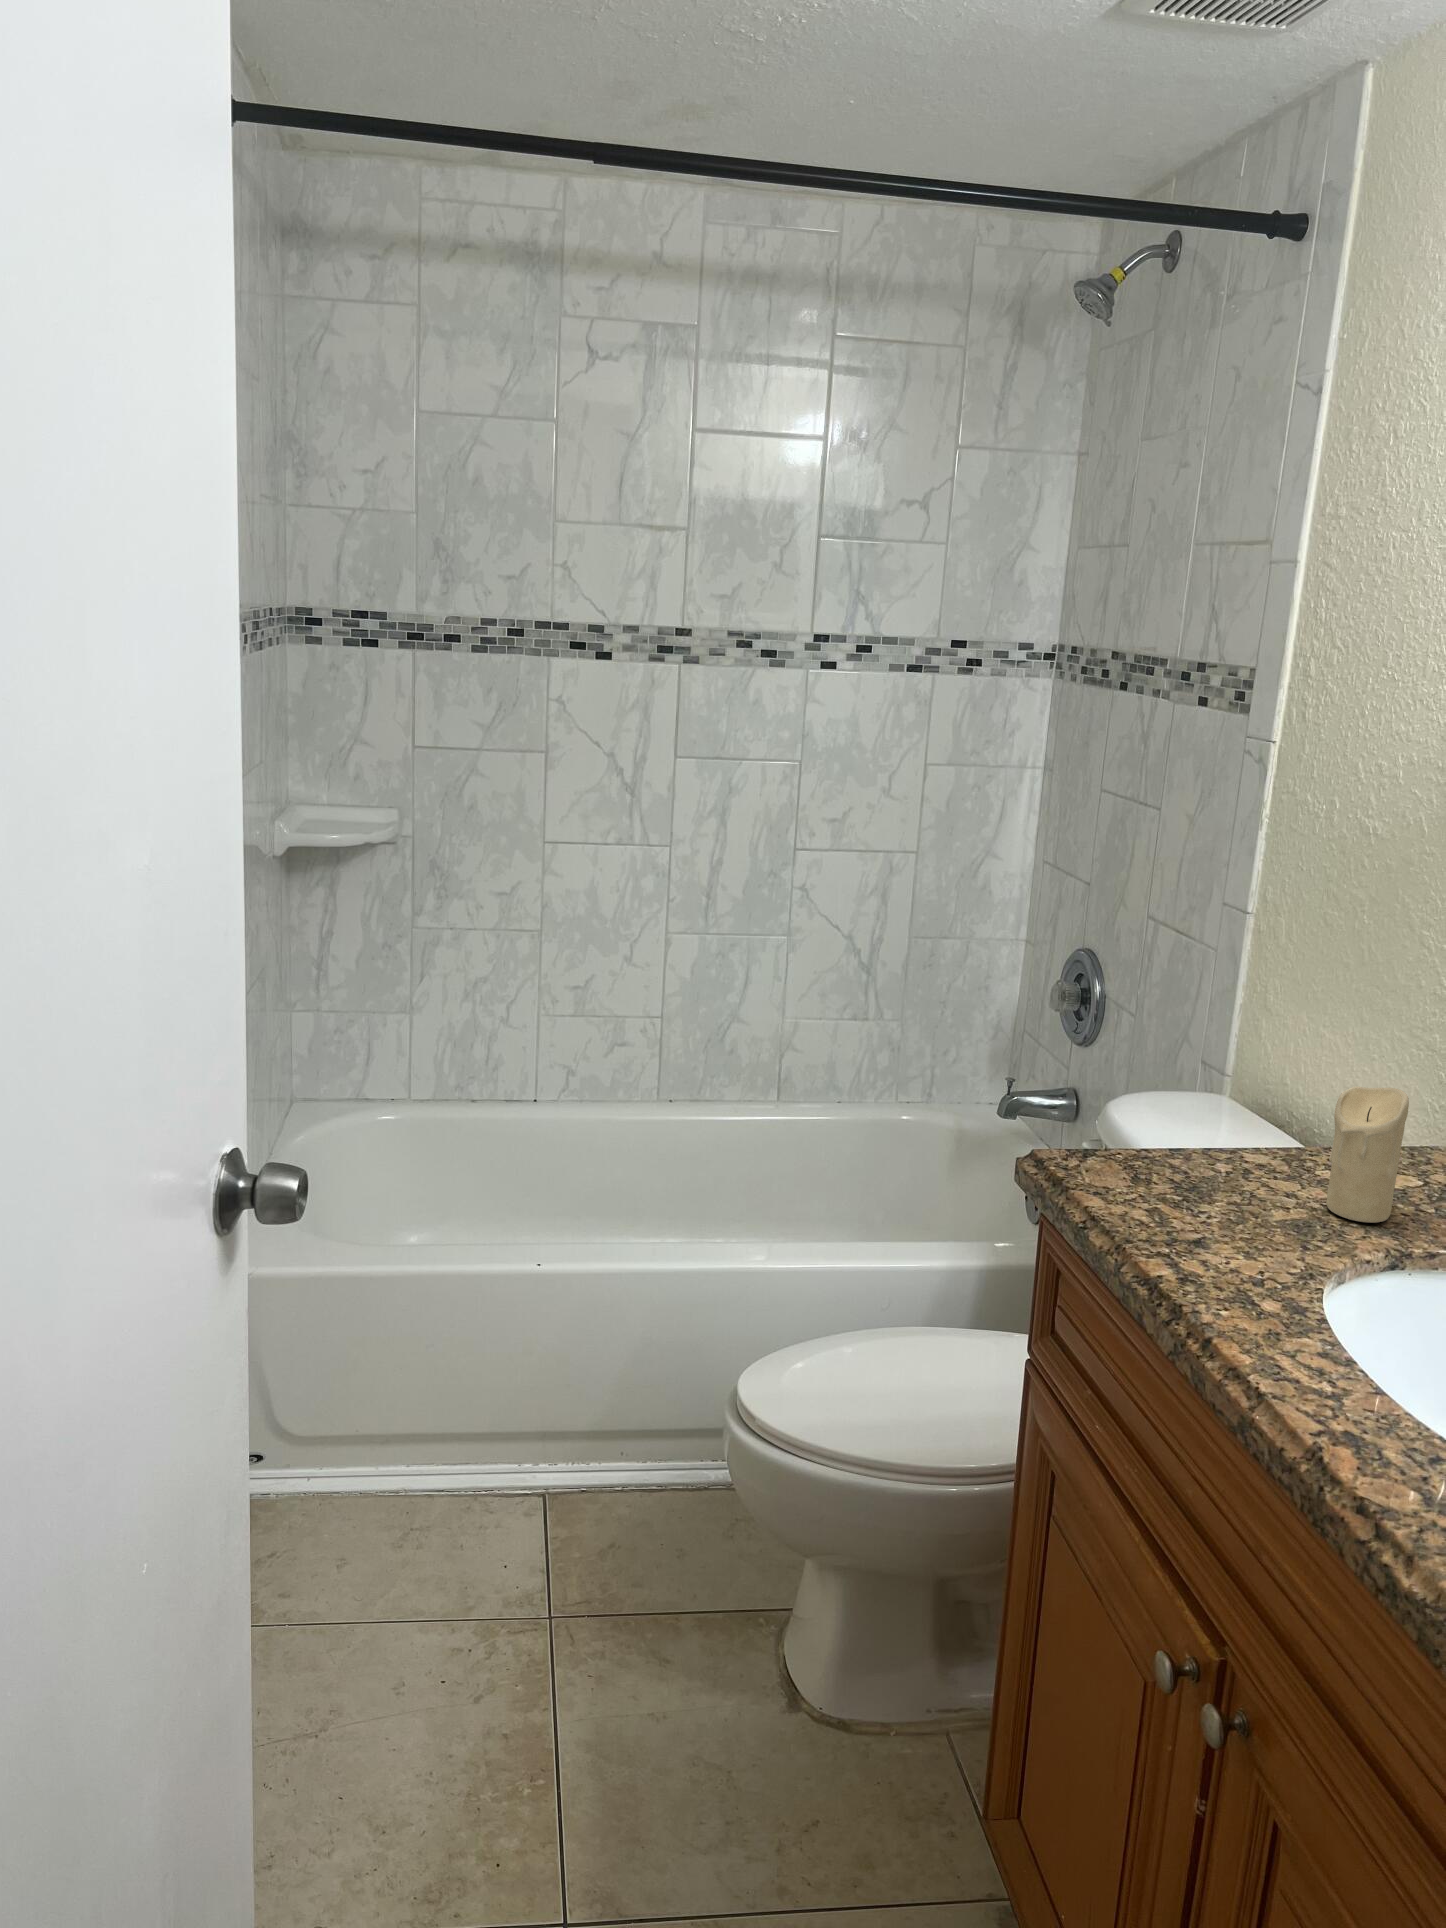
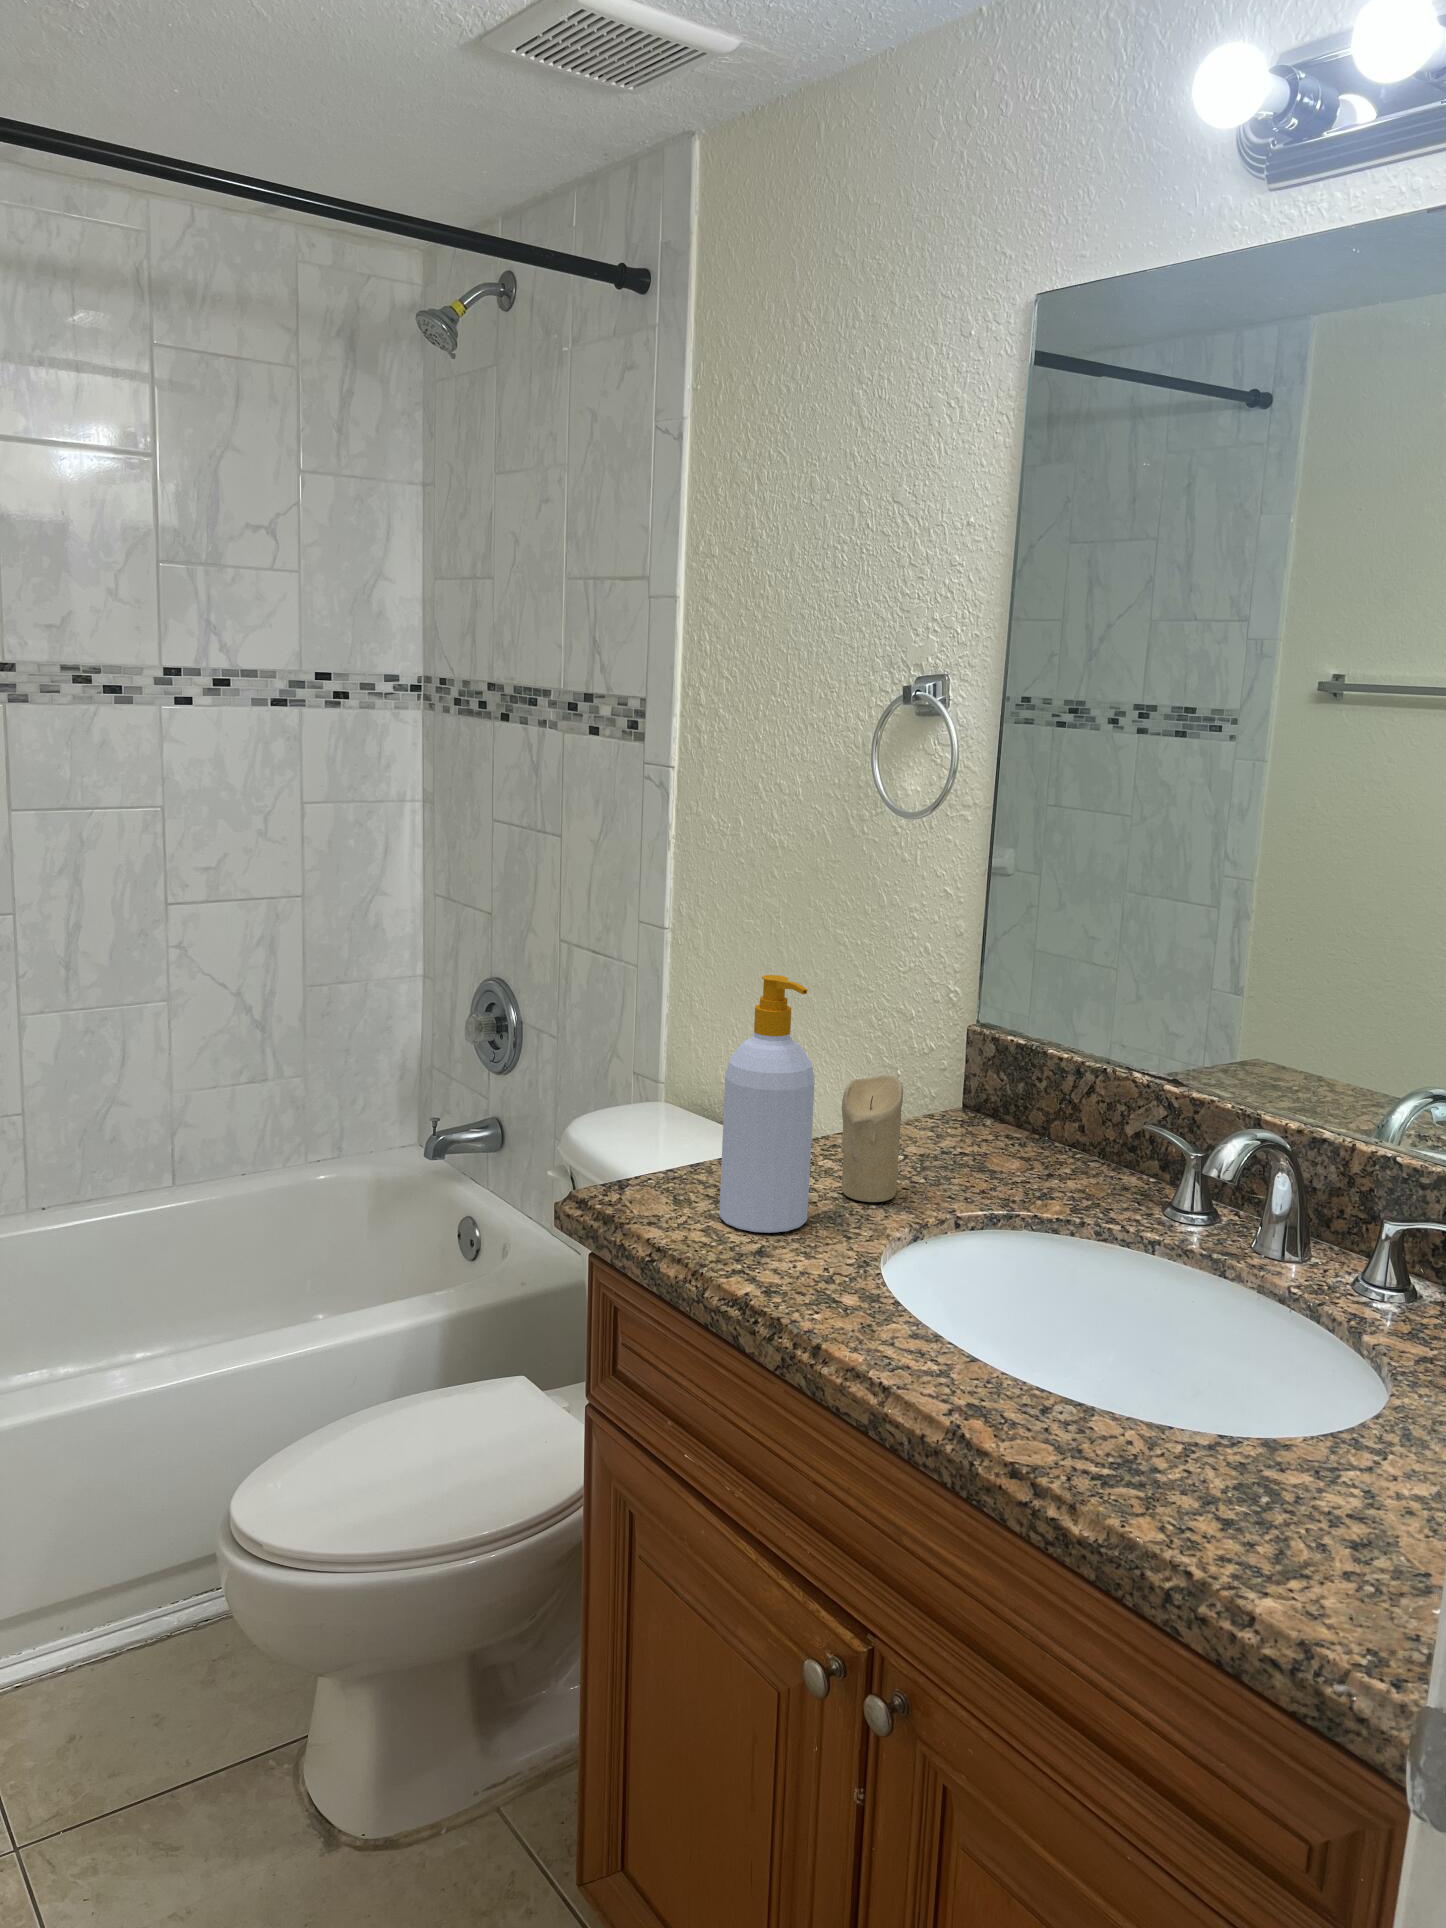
soap bottle: none [1173,960,1291,1229] -> present [719,975,815,1233]

